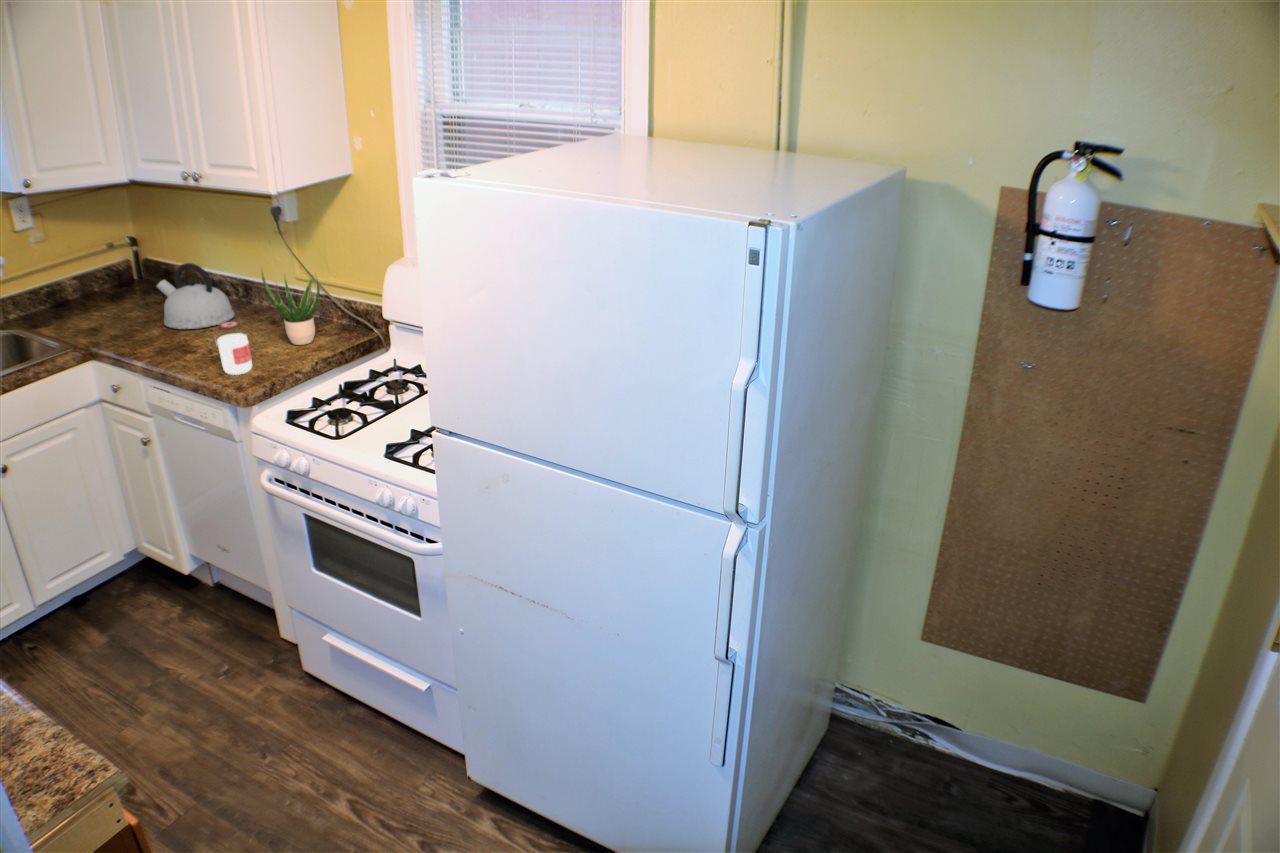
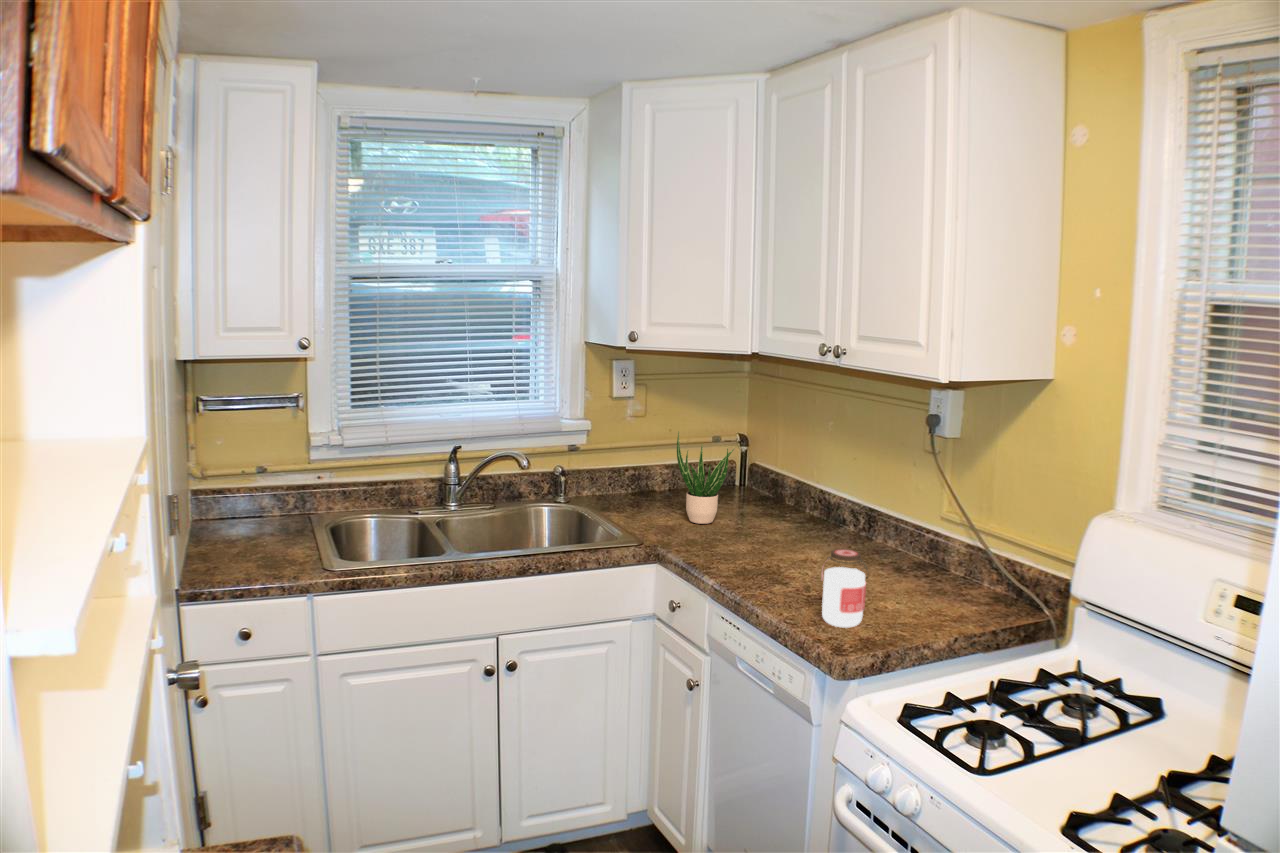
kettle: present [157,263,235,329] -> none [760,471,848,557]
potted plant: present [262,271,320,345] -> present [677,432,734,524]

